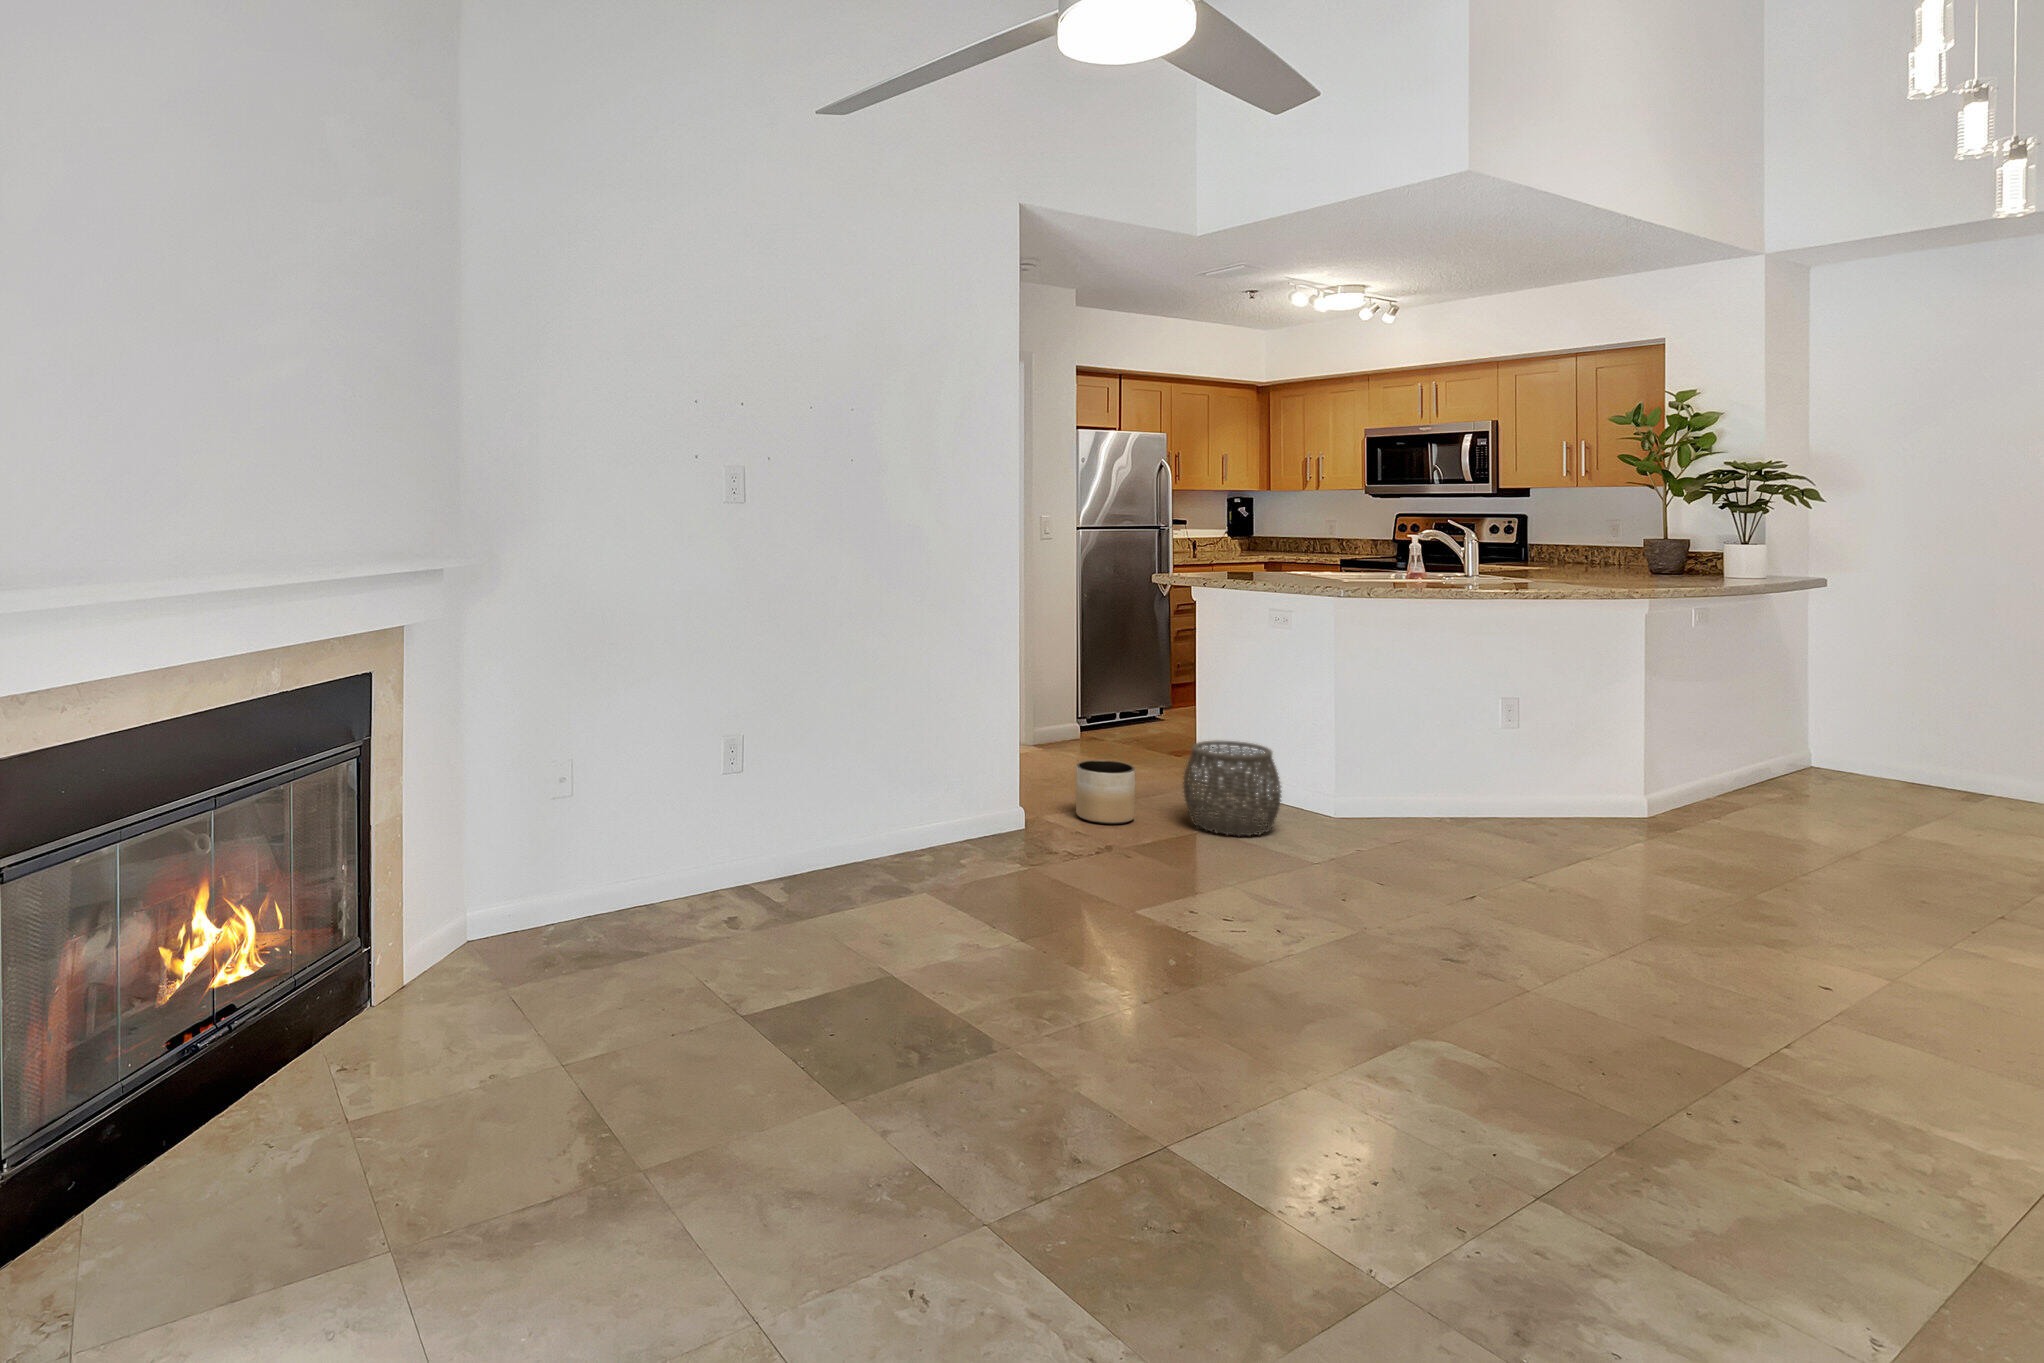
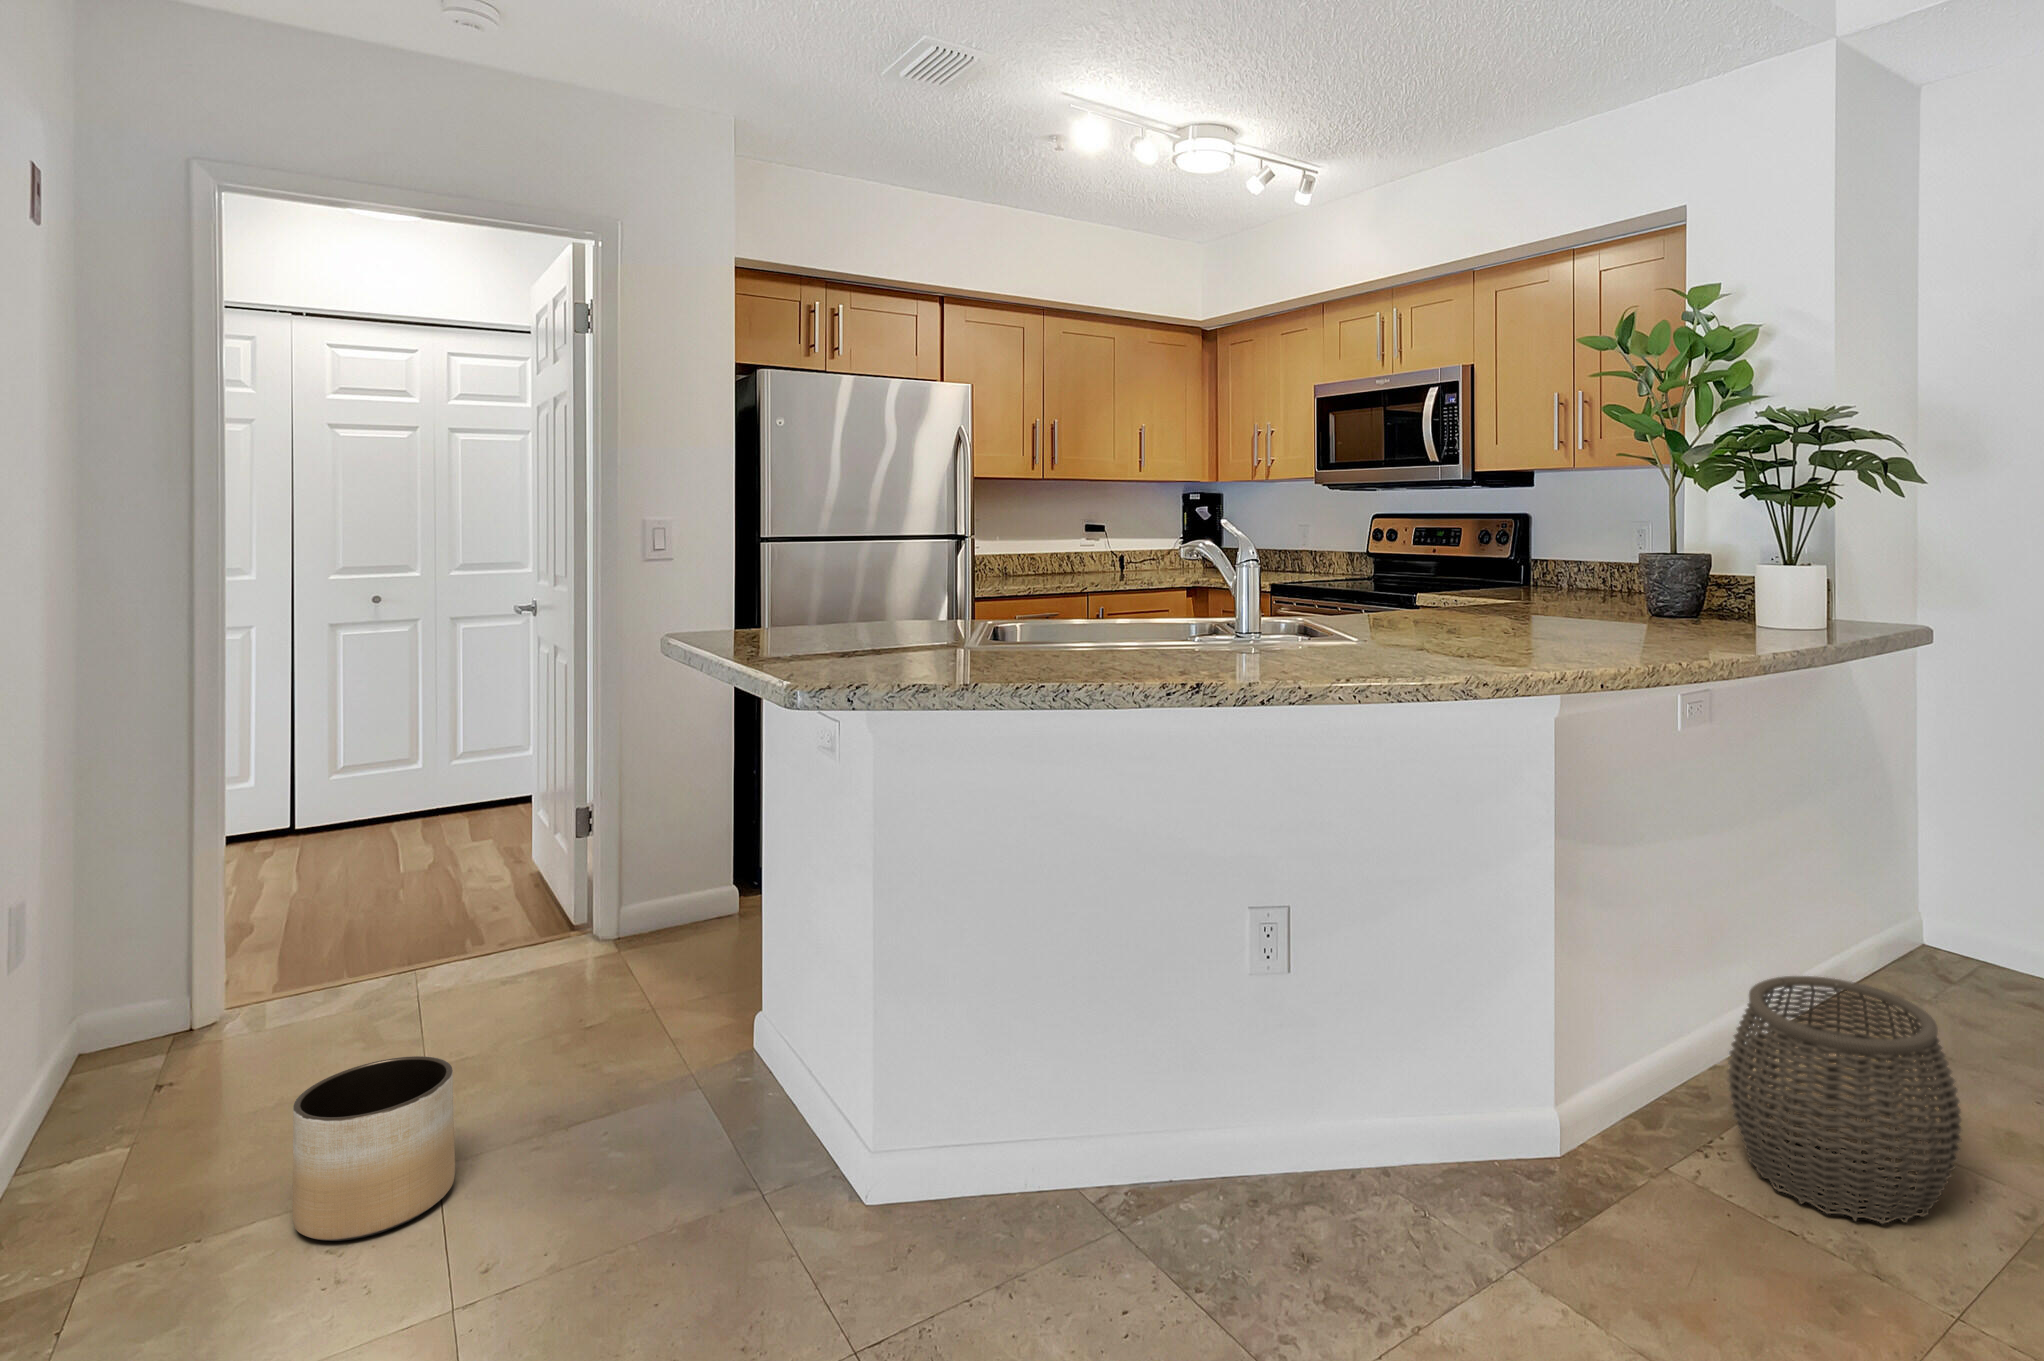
woven basket: present [1183,740,1282,836] -> present [1728,976,1962,1224]

